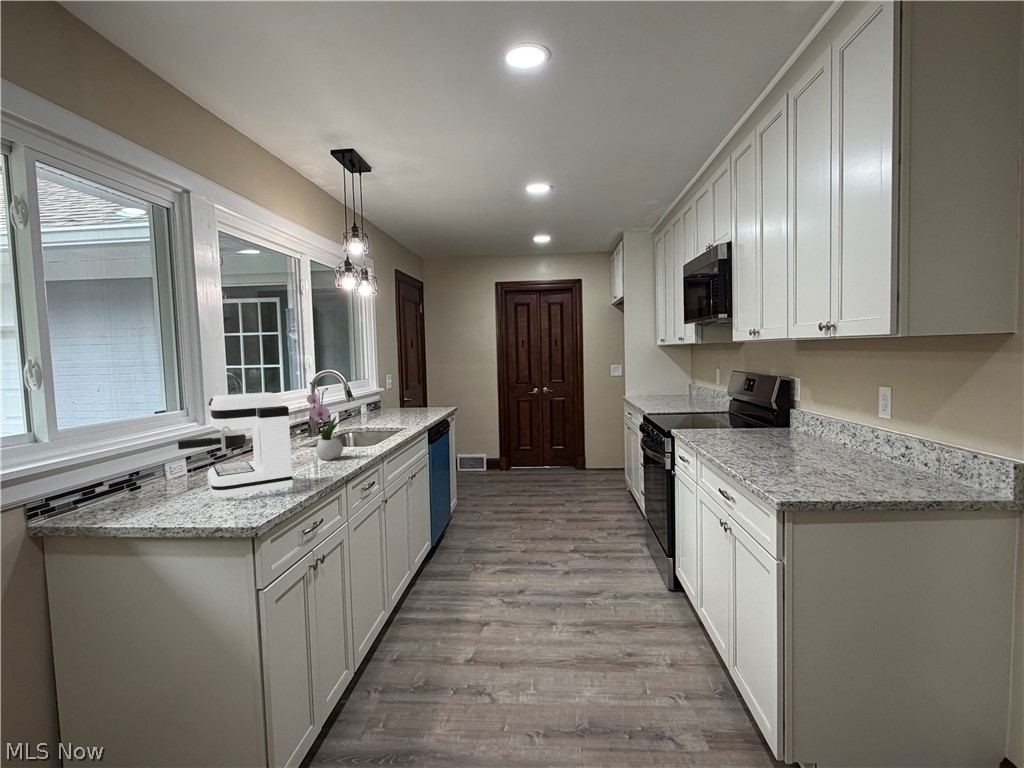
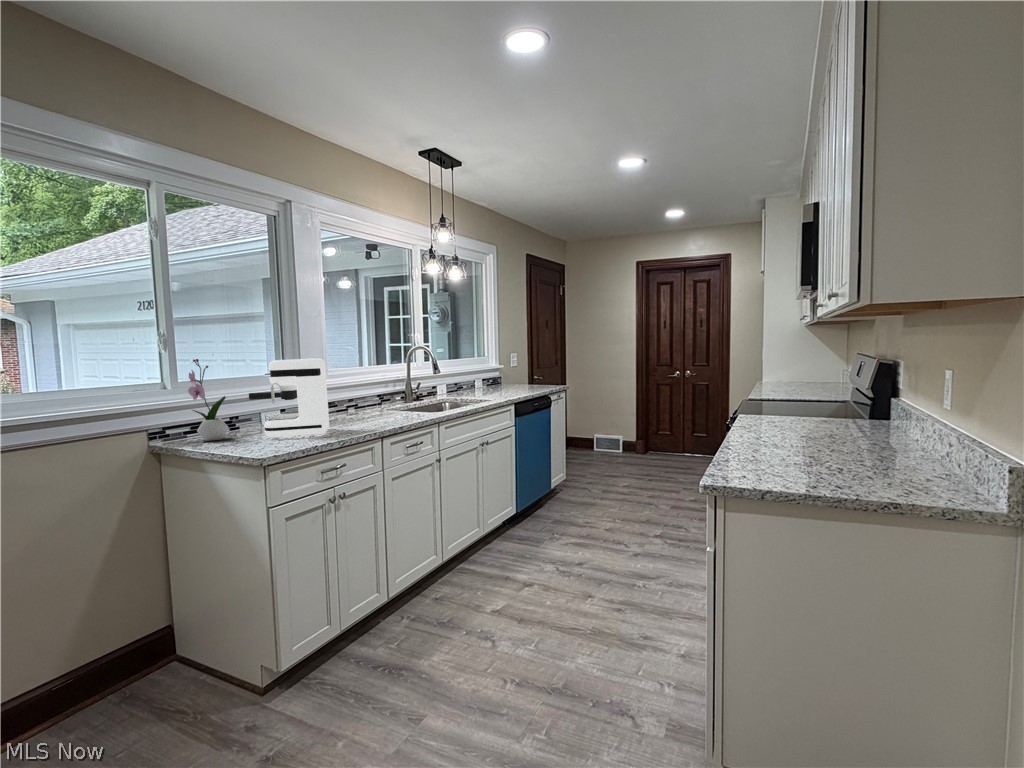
flower arrangement: present [307,382,345,460] -> present [188,359,229,441]

